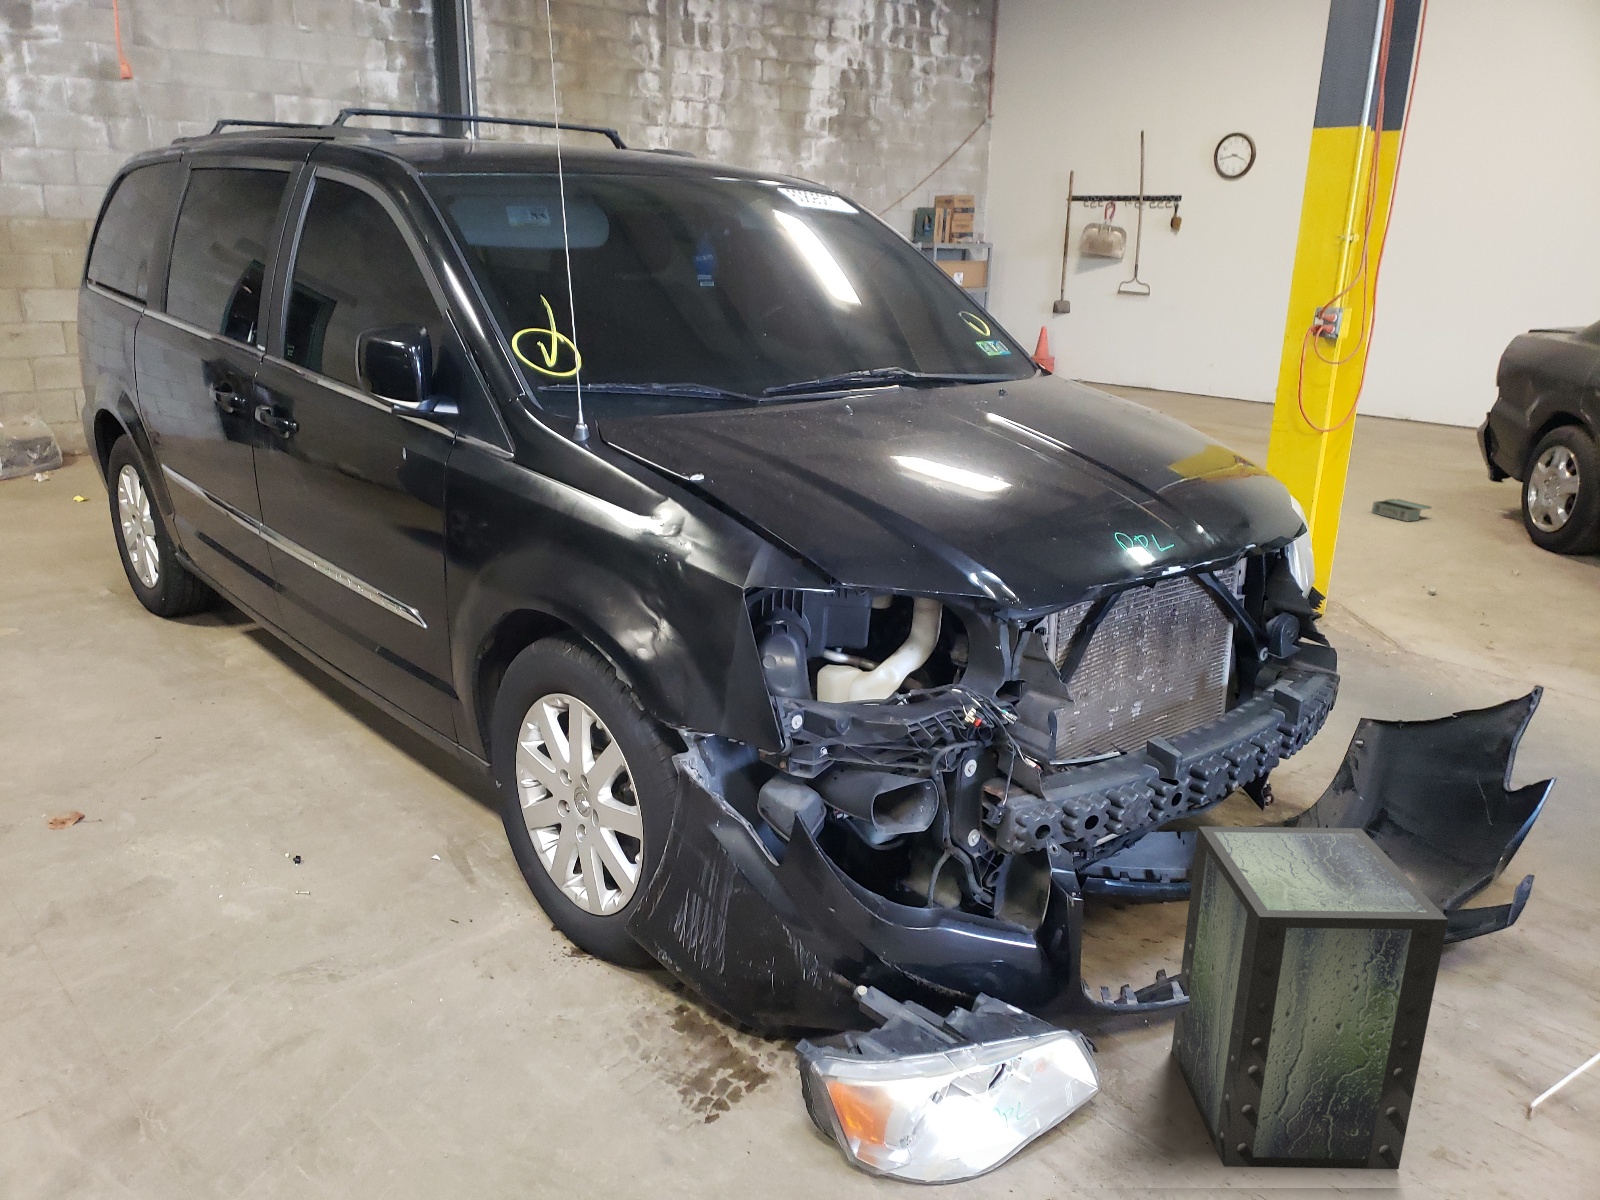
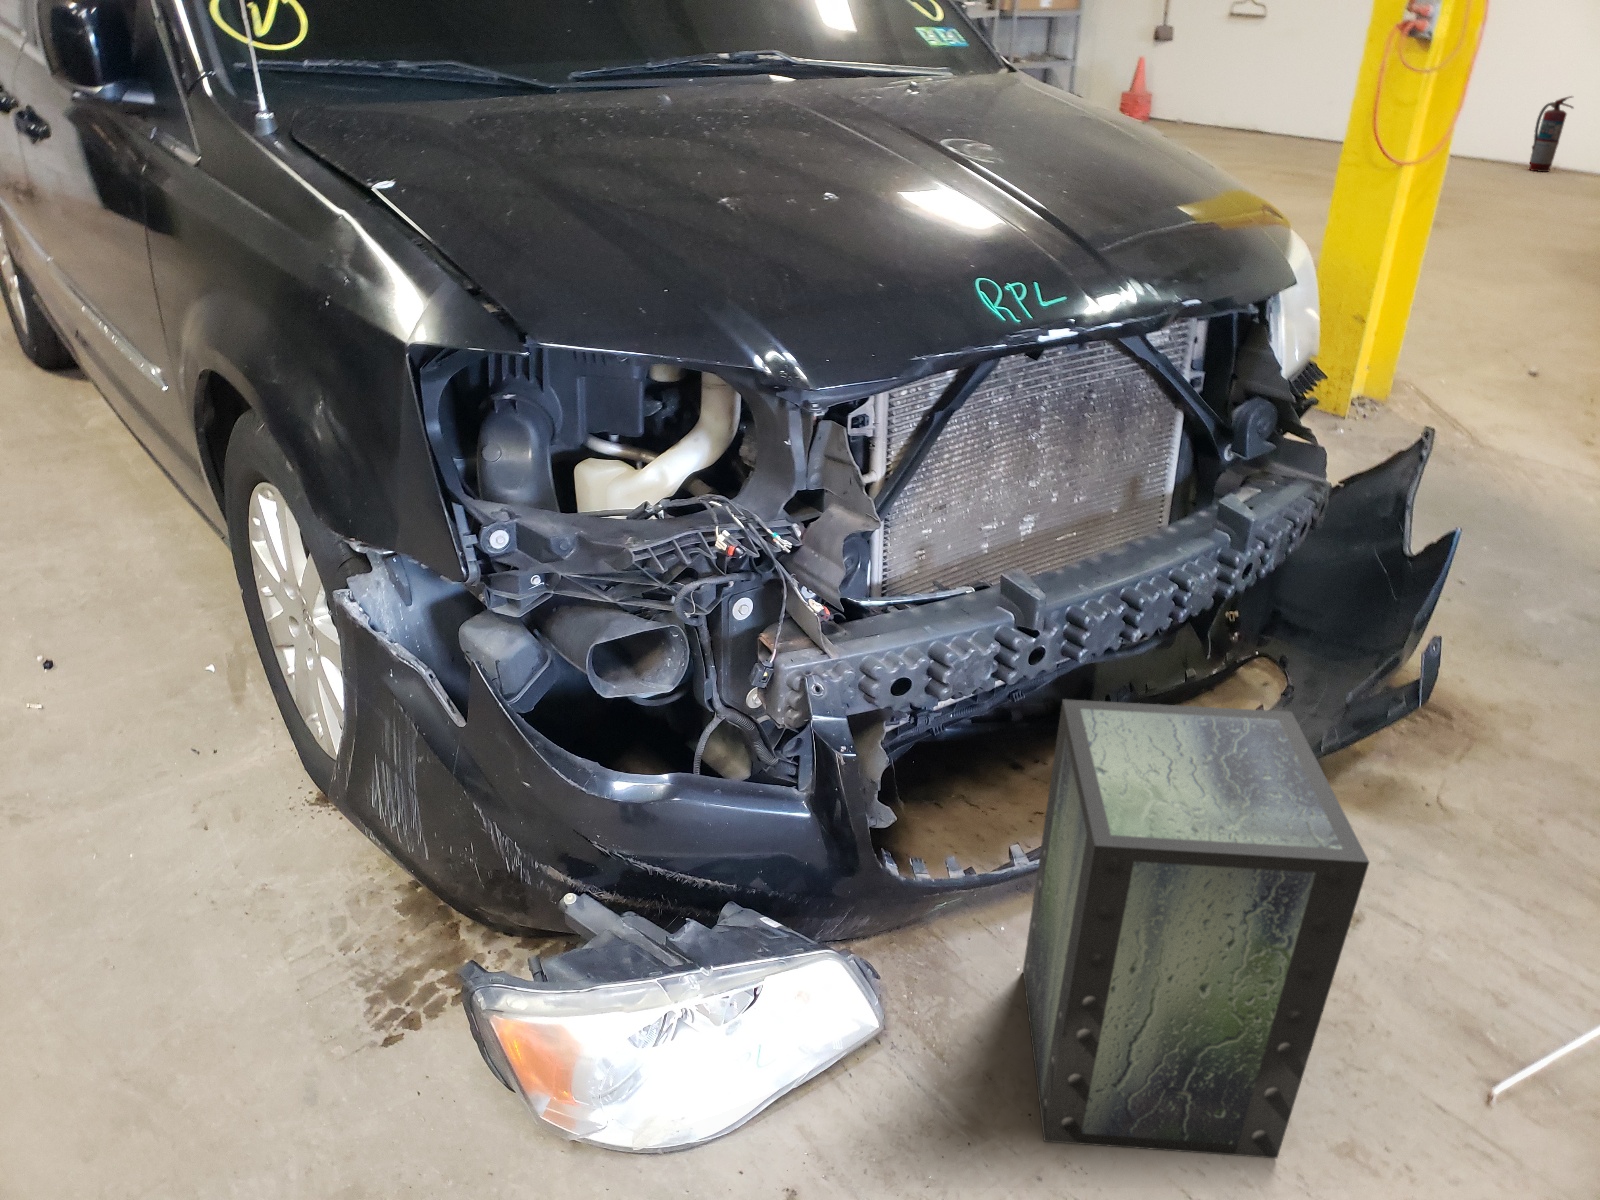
fire extinguisher: none [1386,380,1416,438] -> present [1529,96,1573,172]
toolbox: present [1372,499,1431,521] -> none [1484,248,1561,278]

